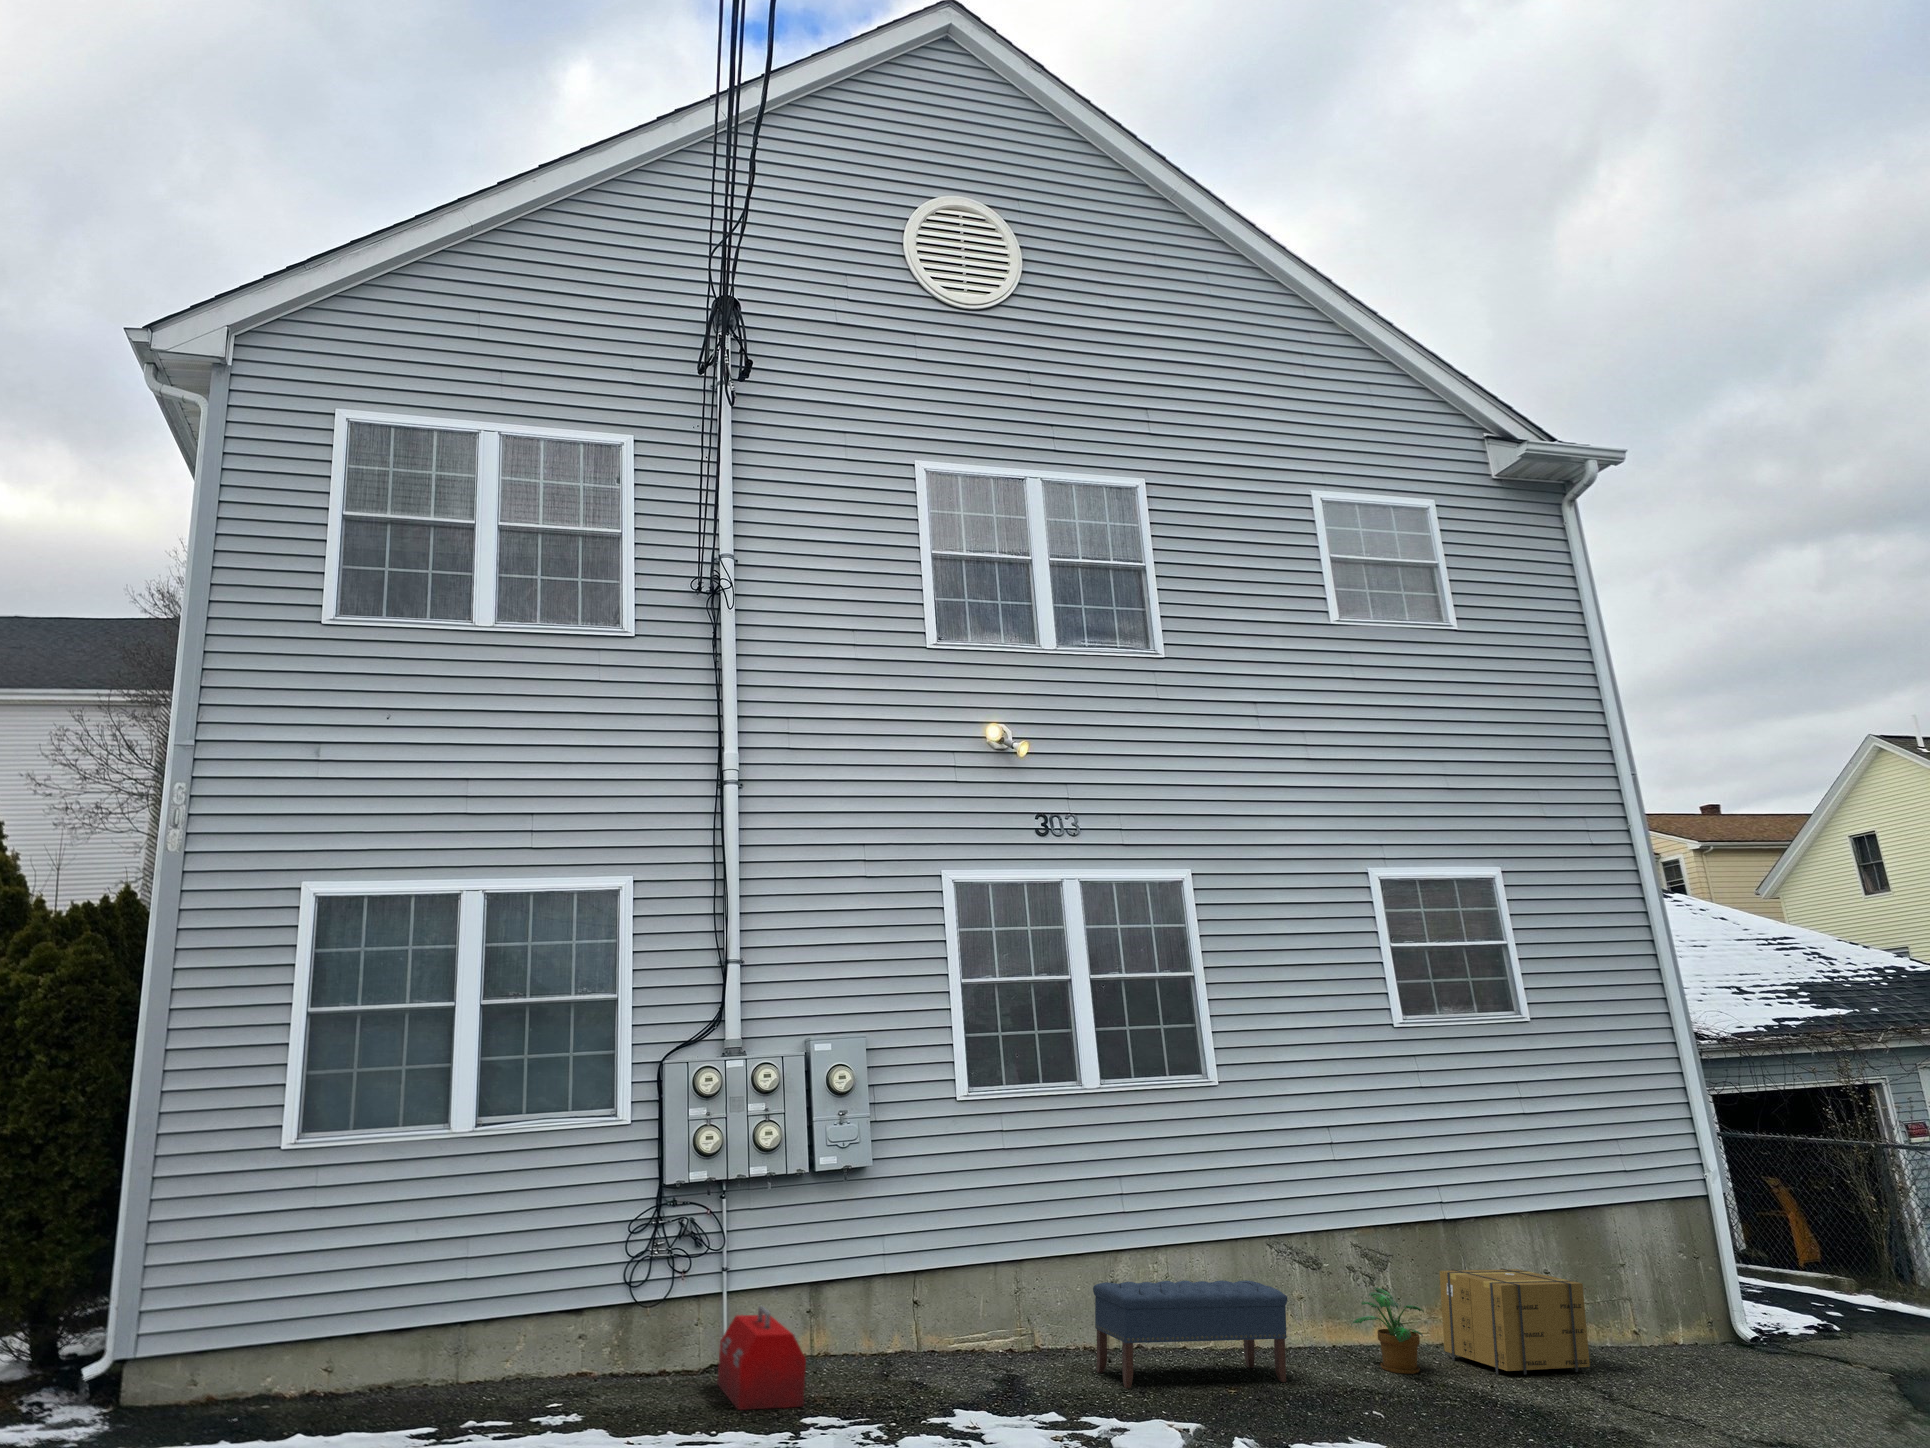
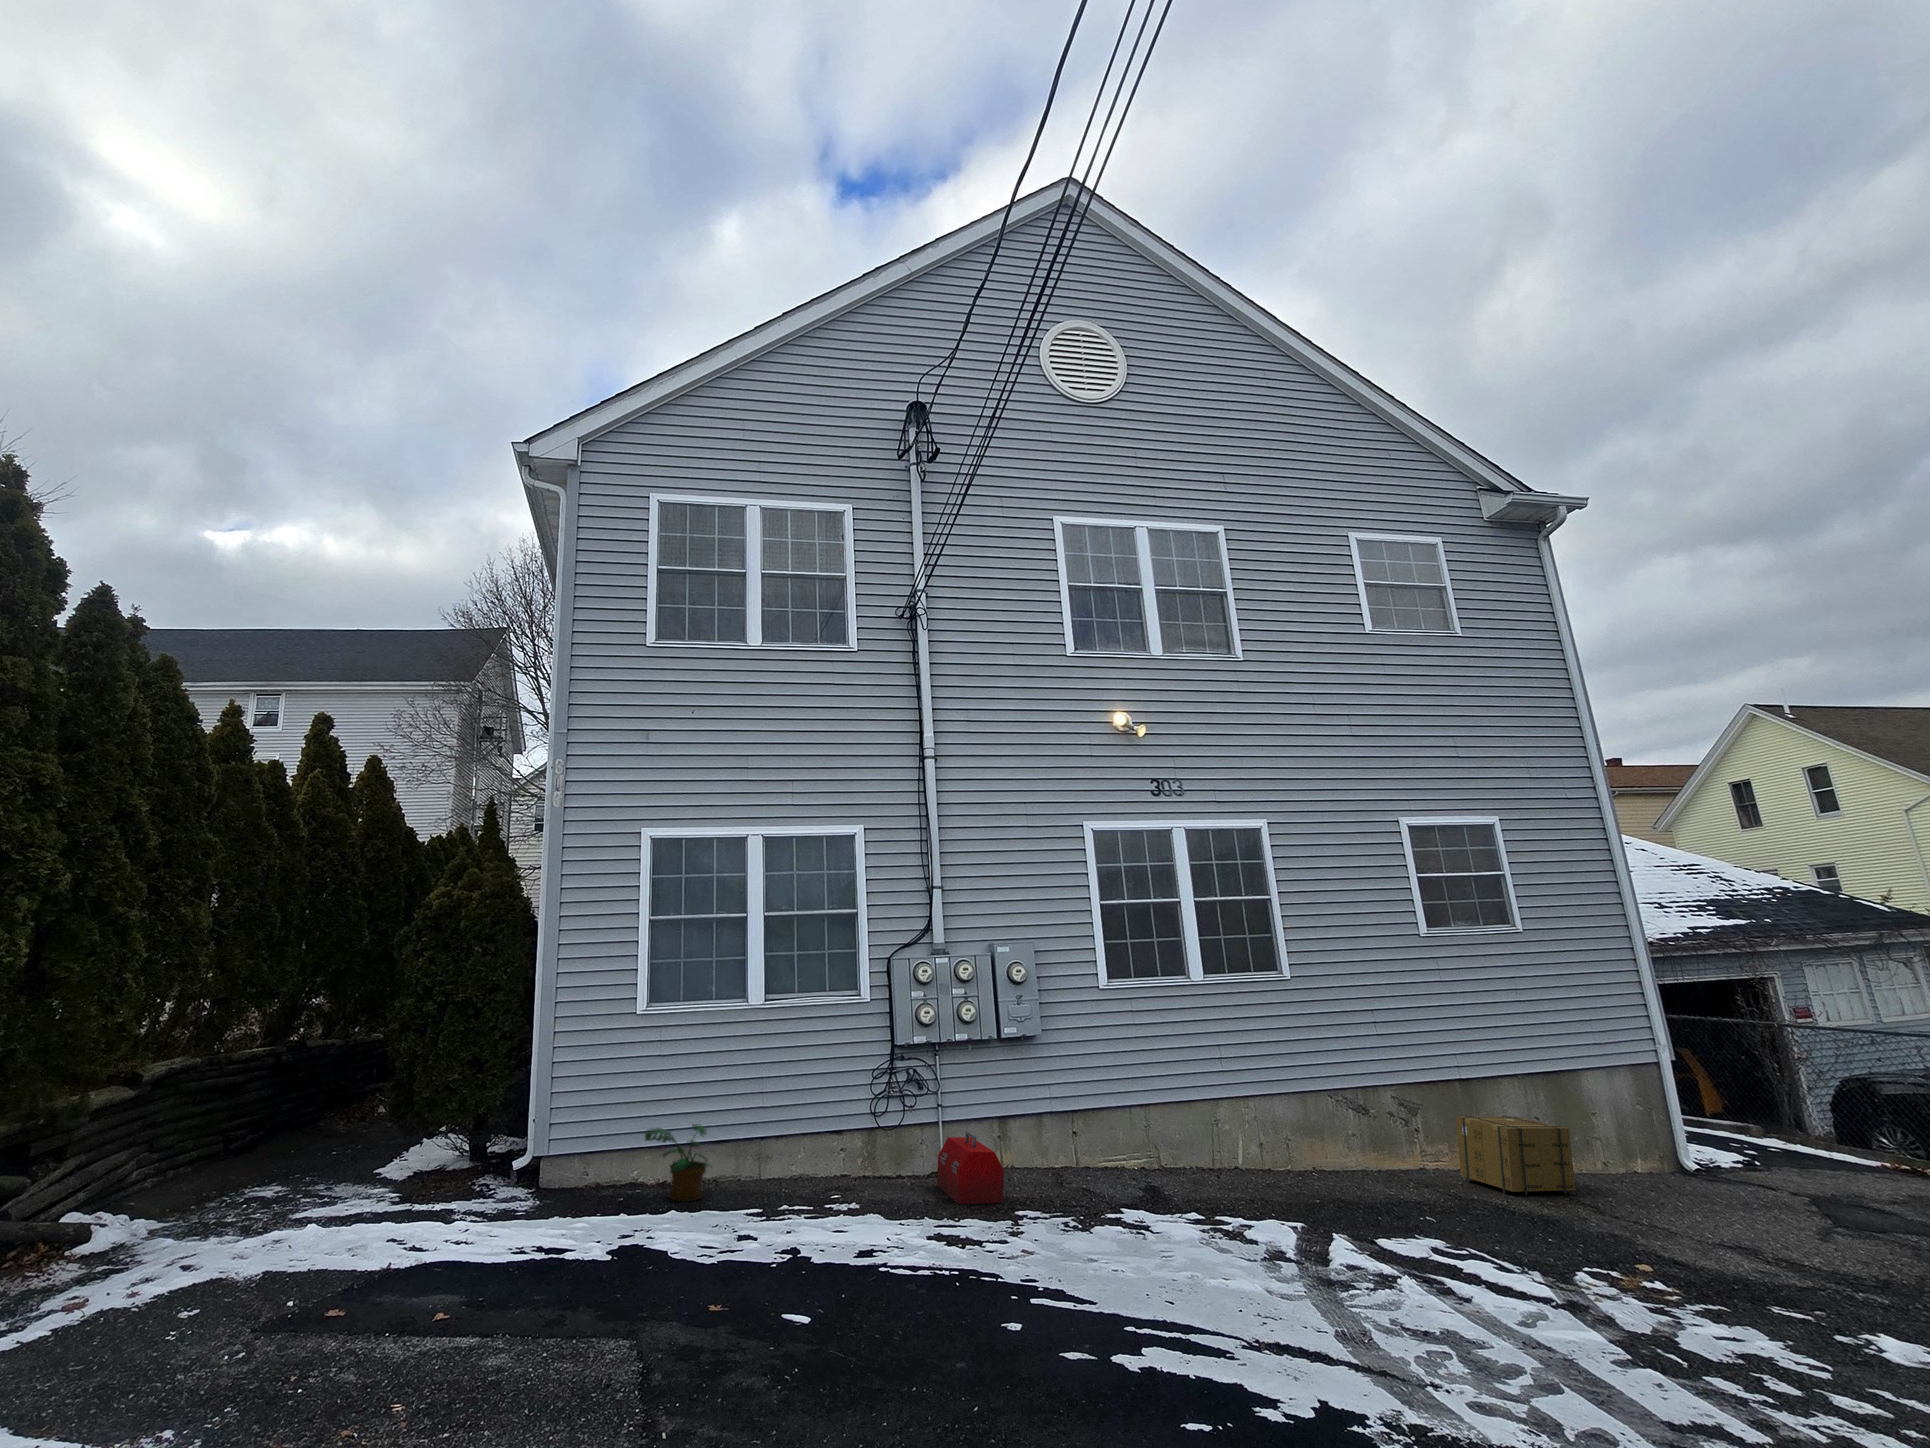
bench: present [1093,1280,1287,1388] -> none [1200,1120,1346,1196]
potted plant: present [1351,1287,1424,1374] -> present [645,1124,712,1201]

